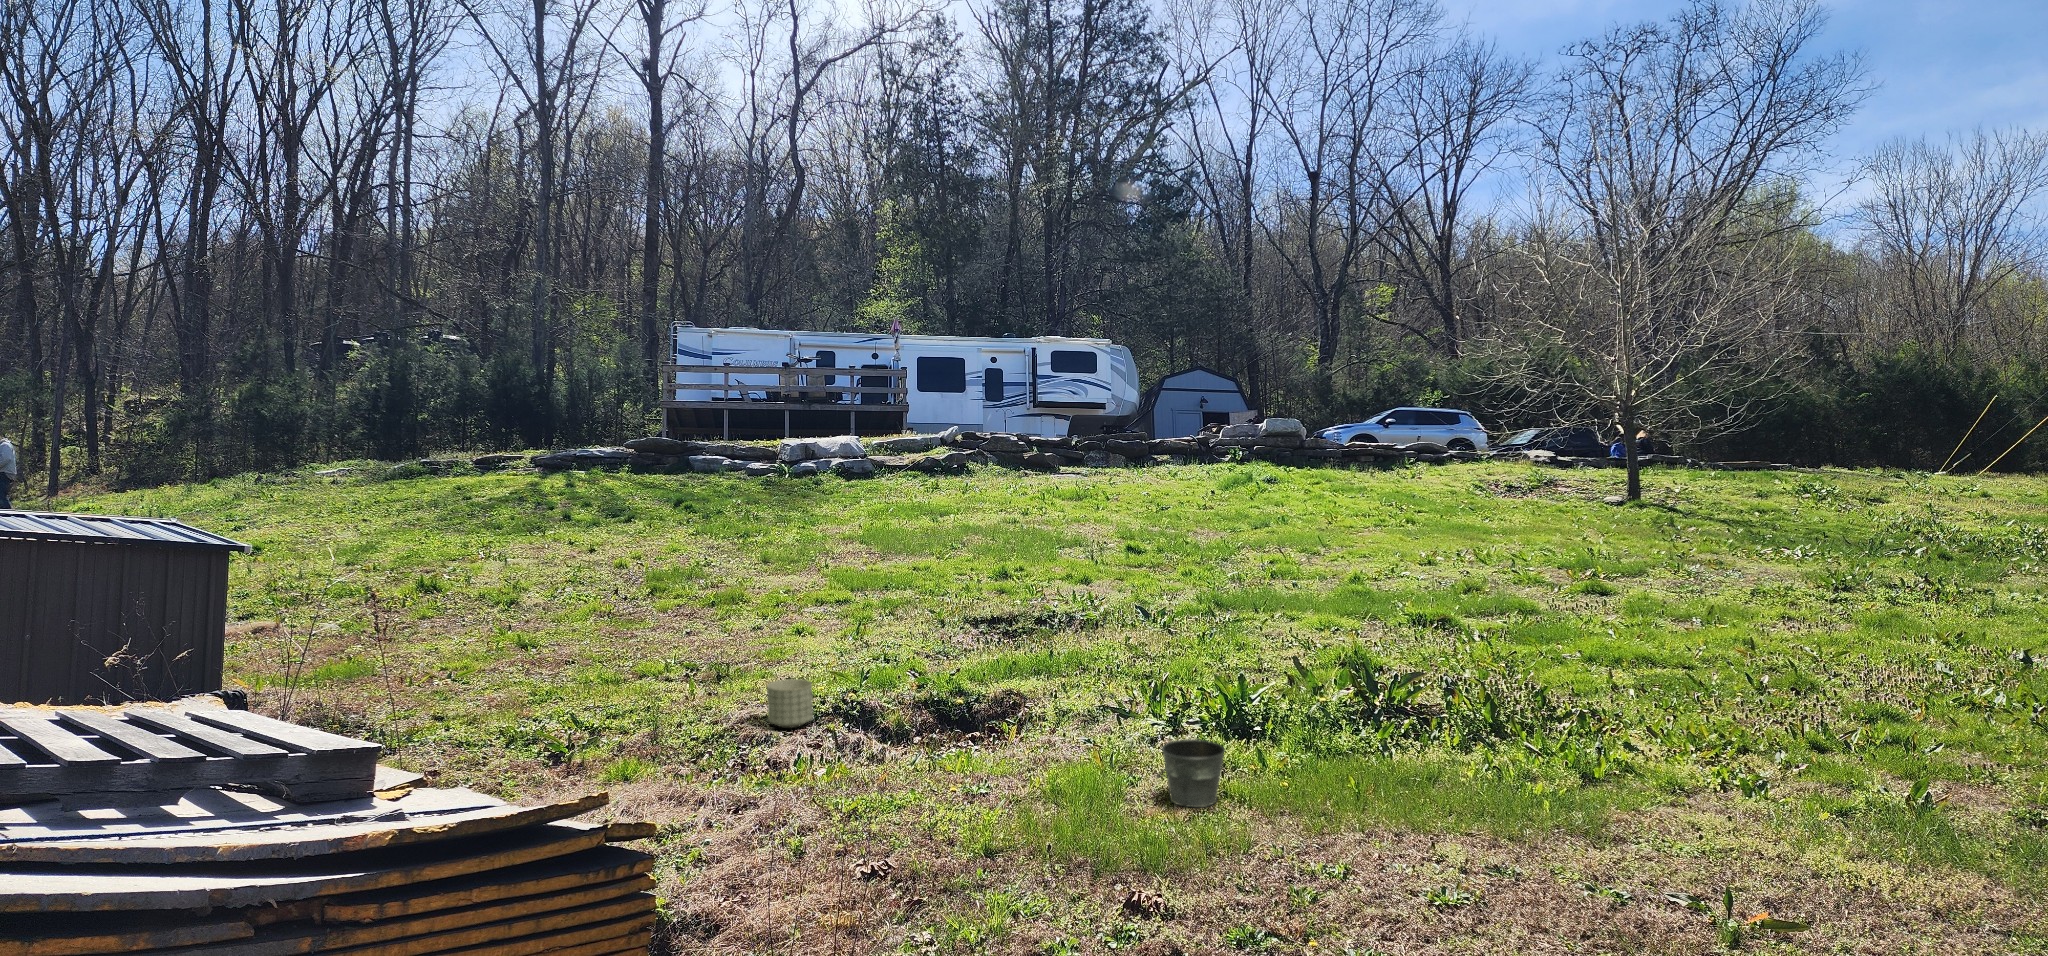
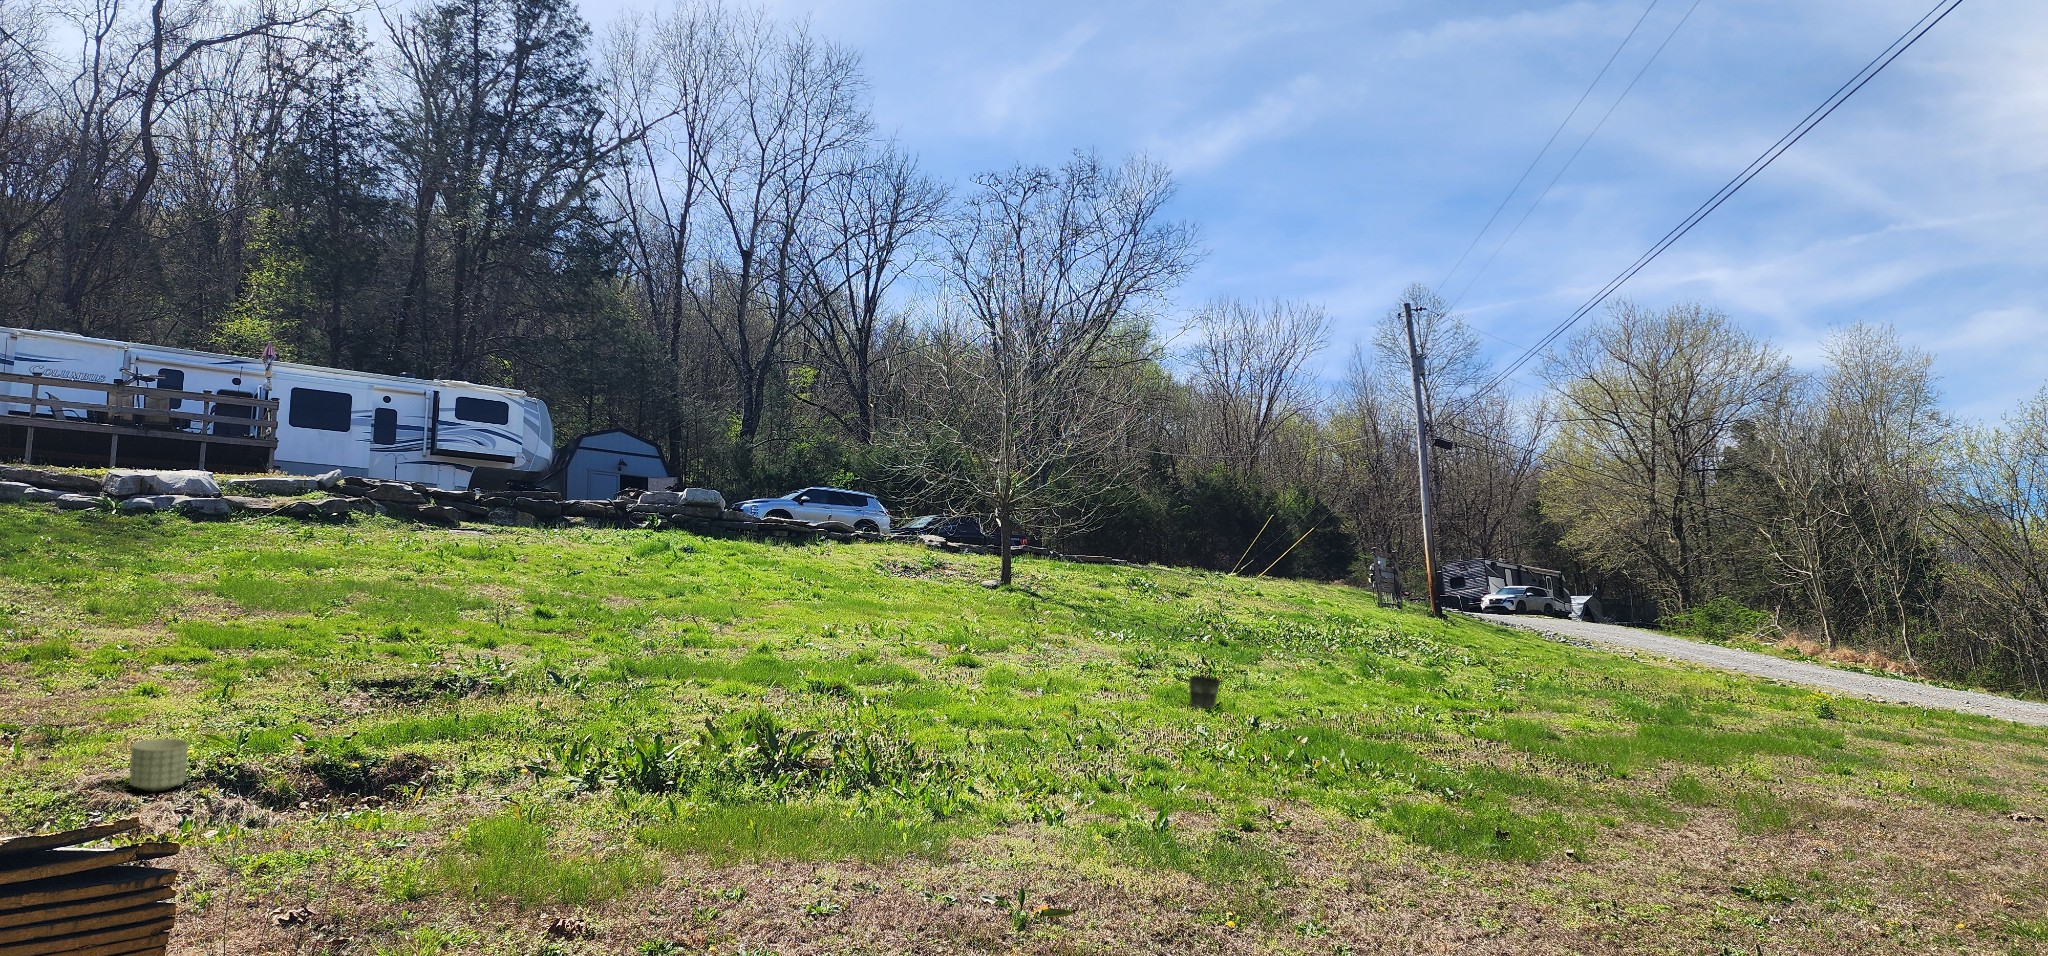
bucket: present [1156,739,1225,807] -> present [1185,676,1221,708]

